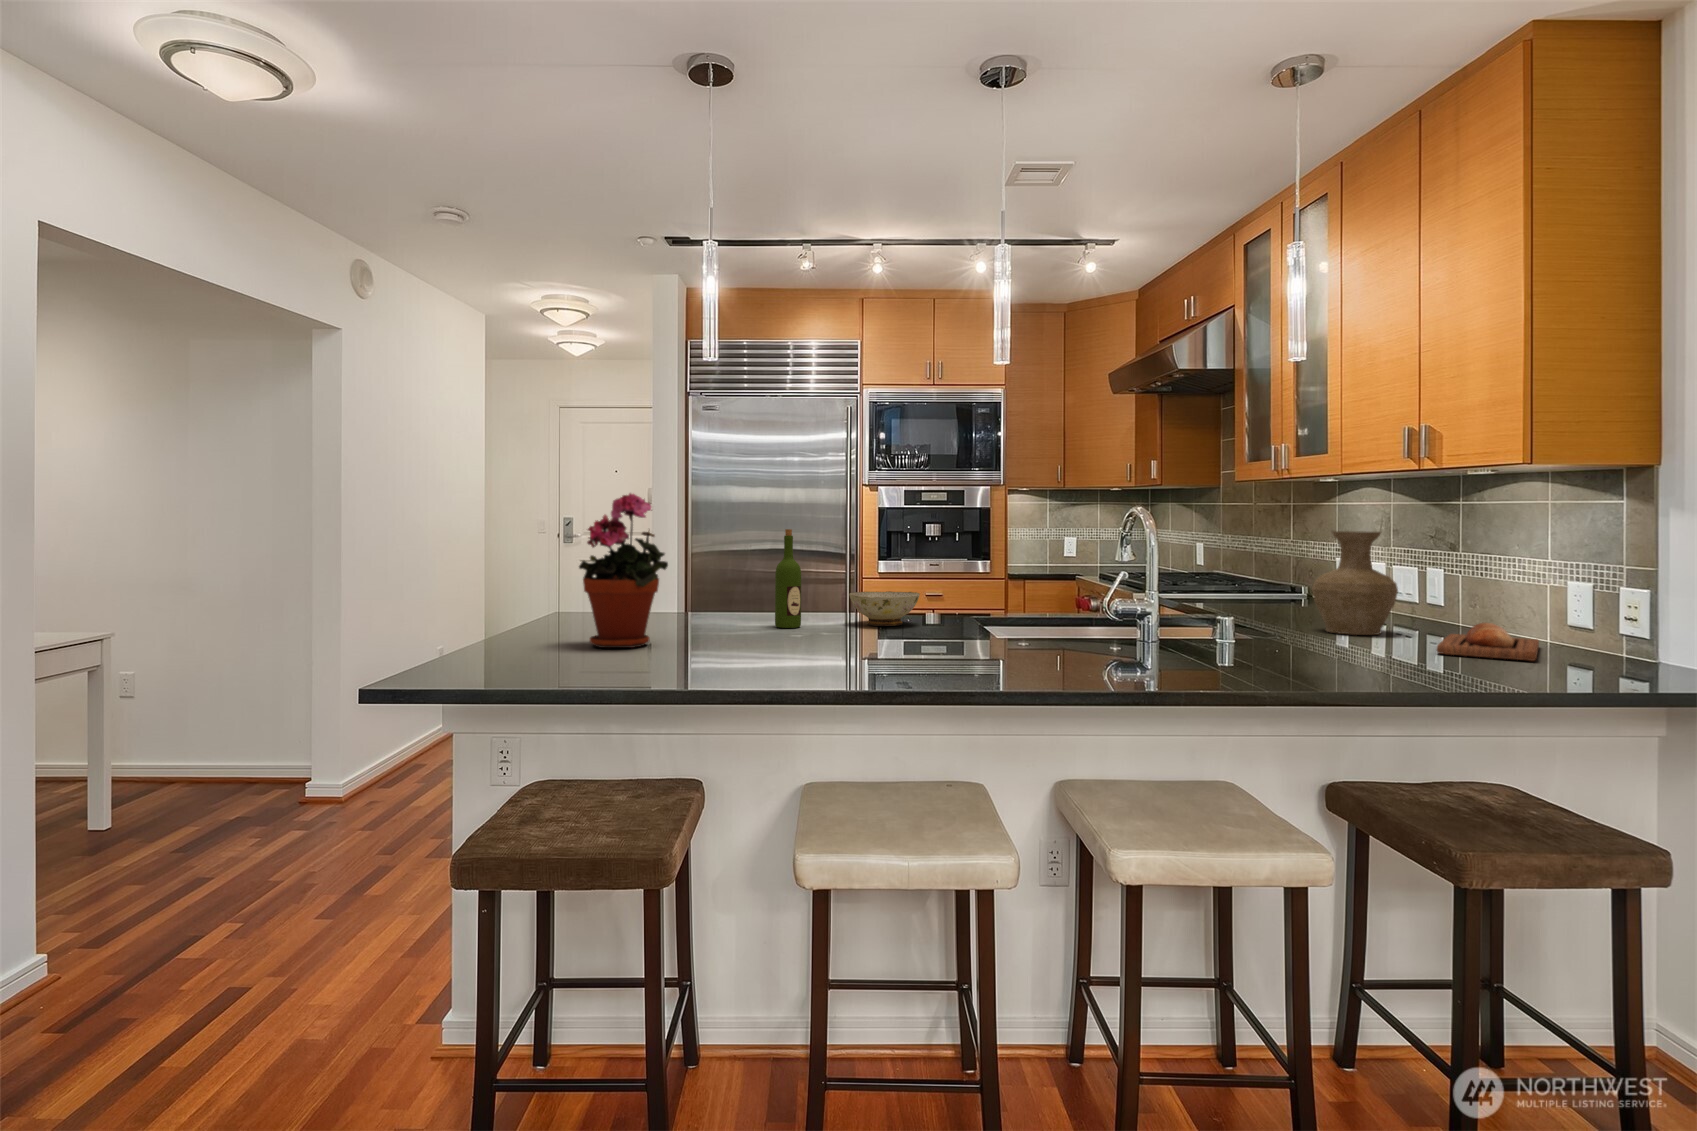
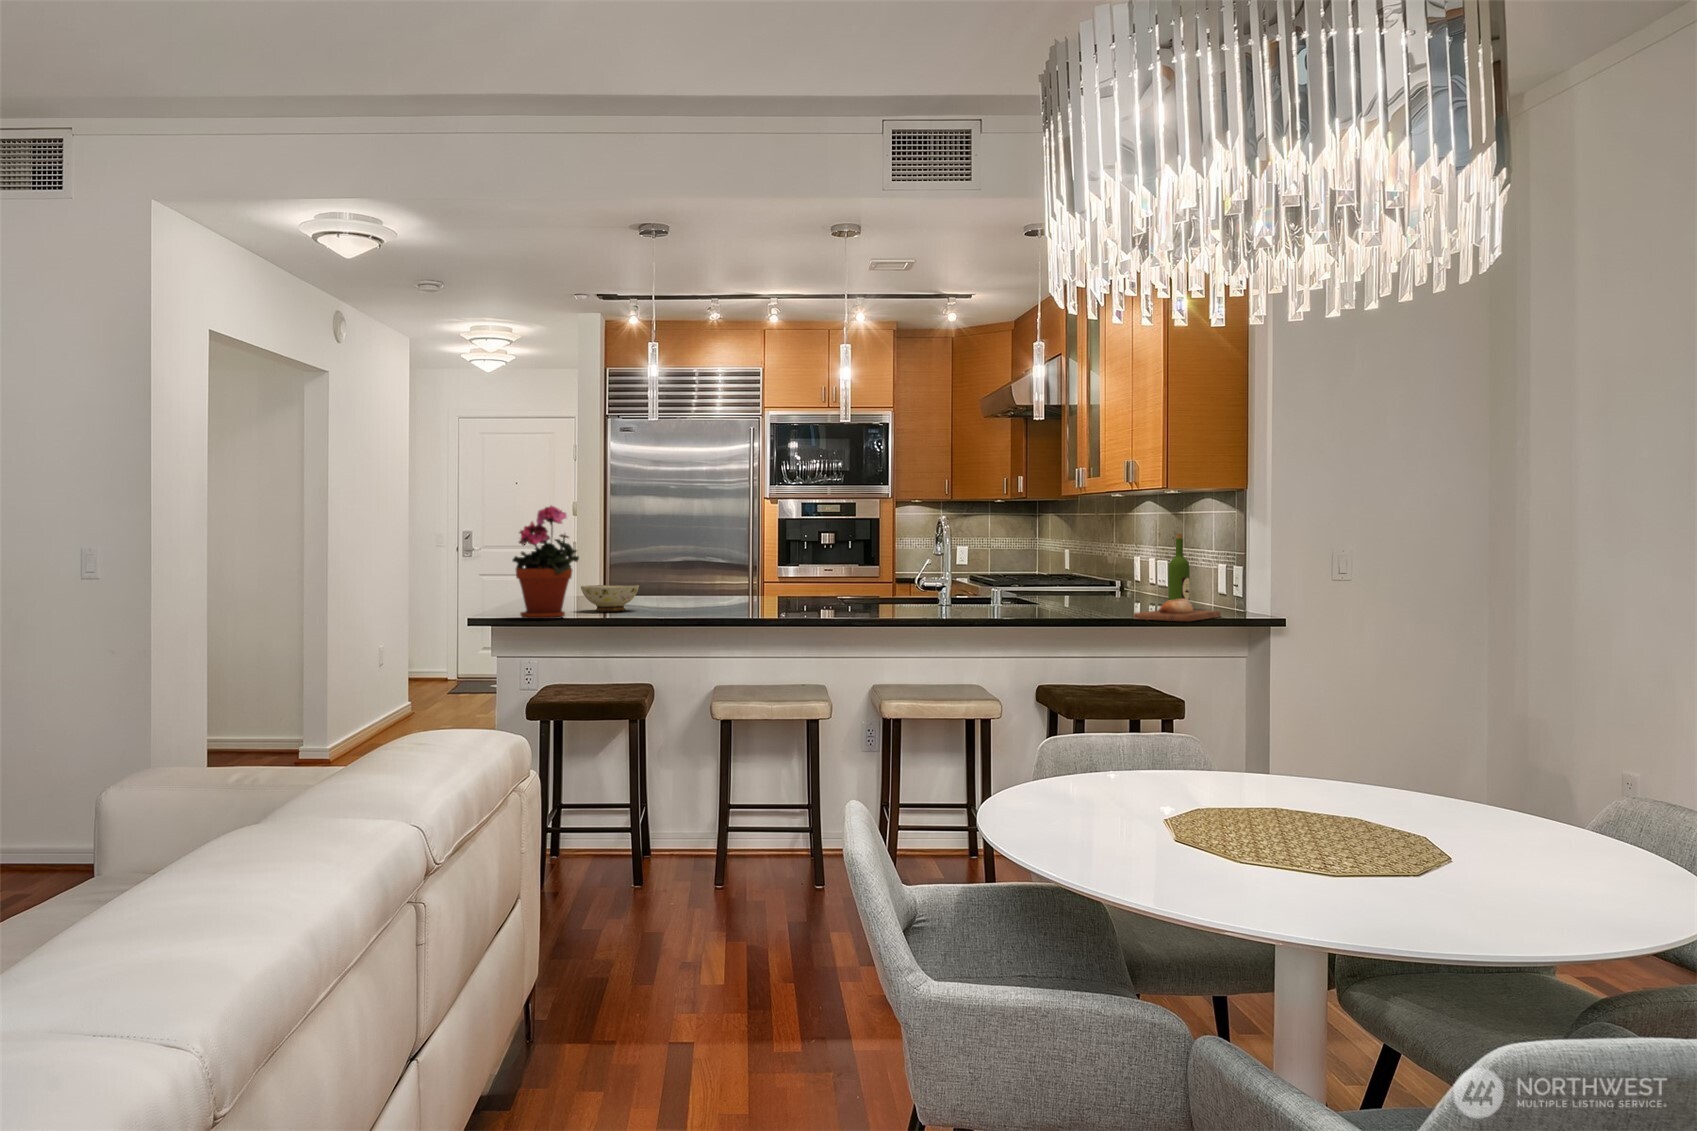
wine bottle: present [775,529,801,628] -> present [1168,534,1190,601]
vase: present [1312,531,1398,635] -> none [1080,533,1139,612]
ceramic bowl: present [850,591,920,626] -> present [581,585,639,612]

